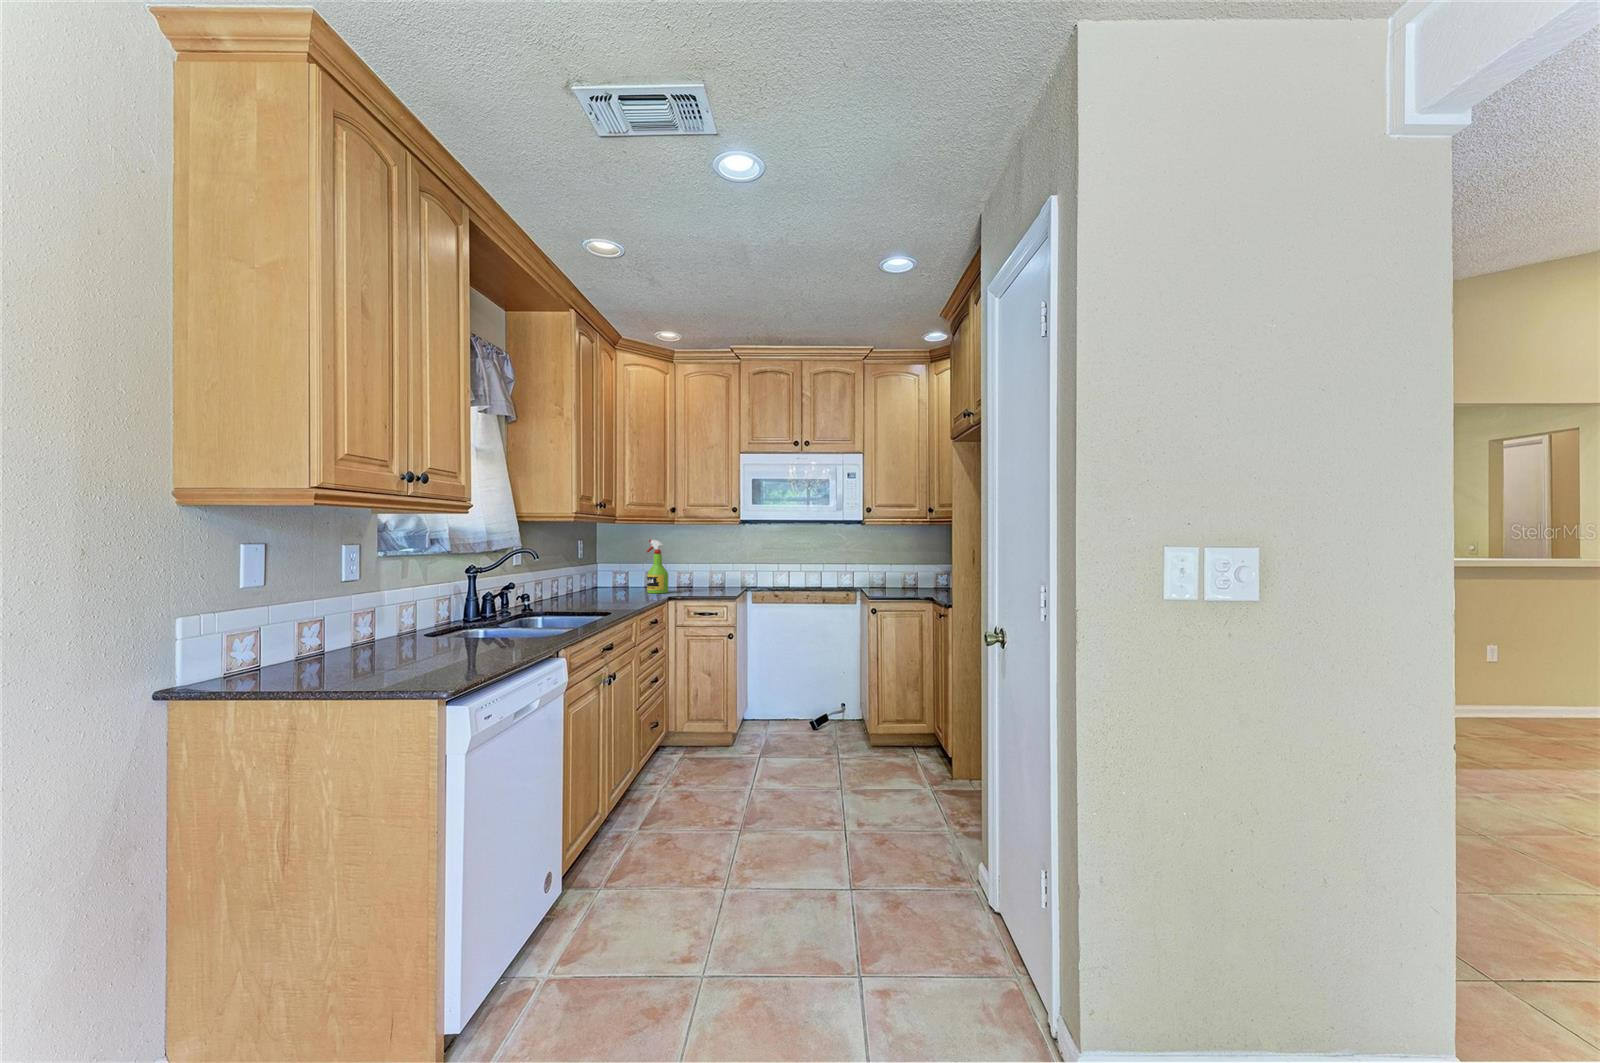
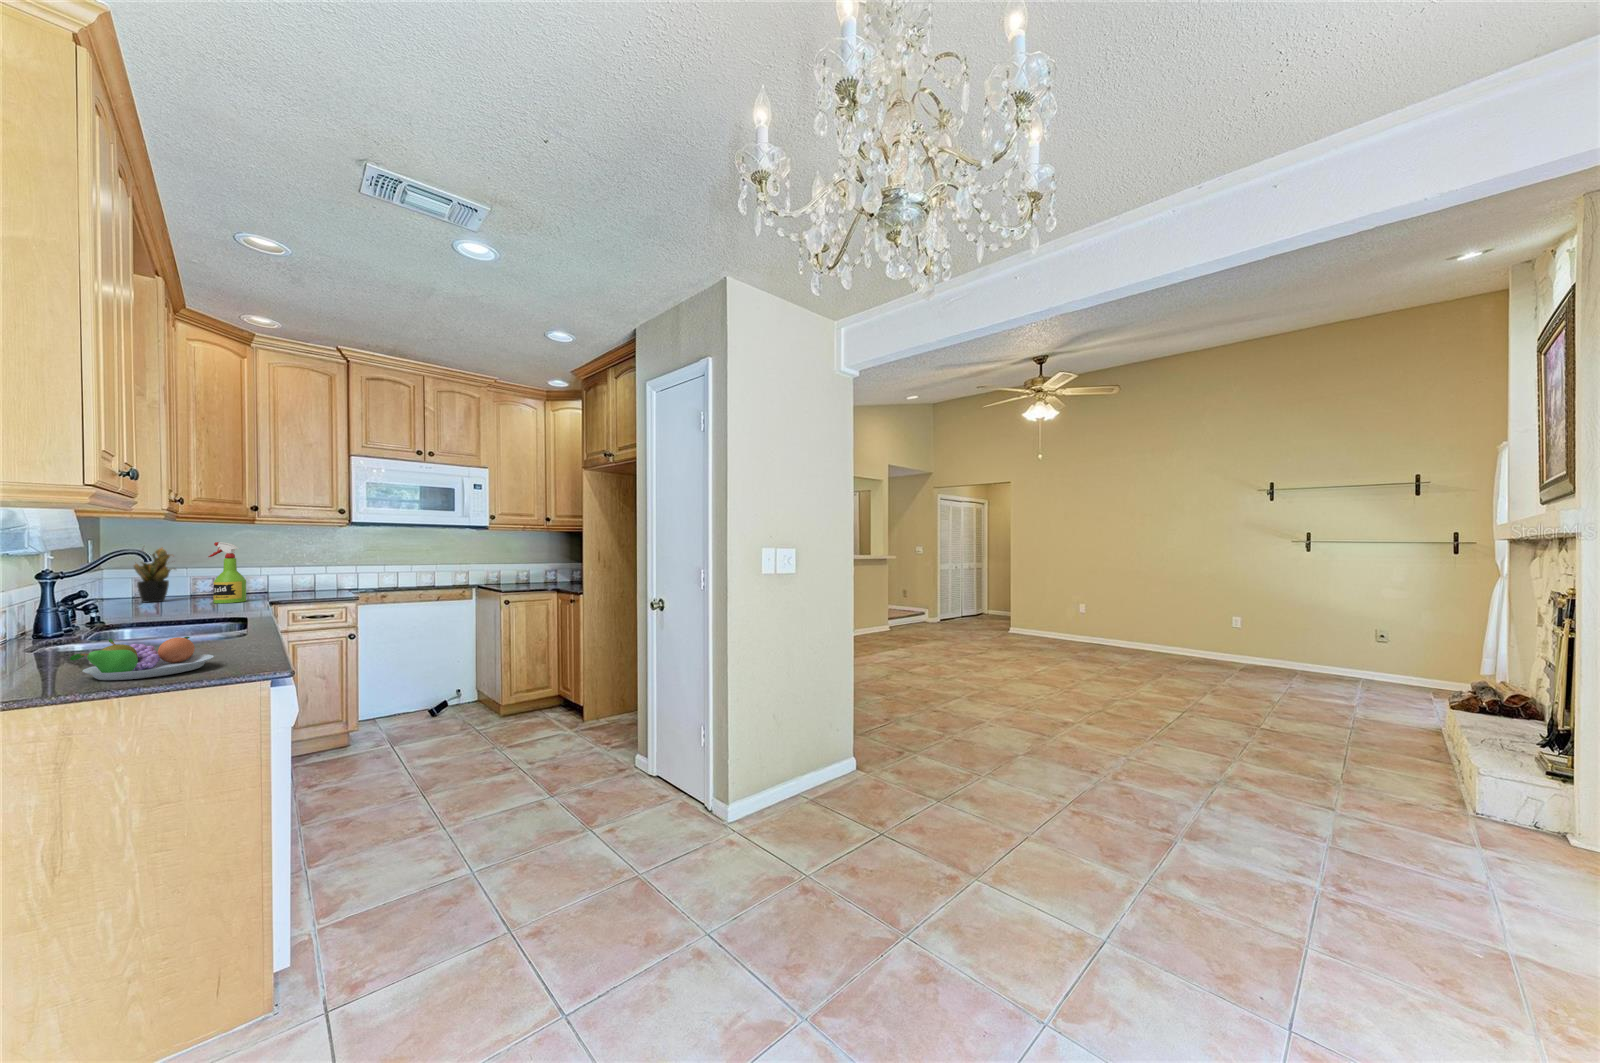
potted plant: none [607,539,639,589] -> present [134,548,175,603]
fruit bowl: none [353,624,465,666] -> present [70,637,214,680]

